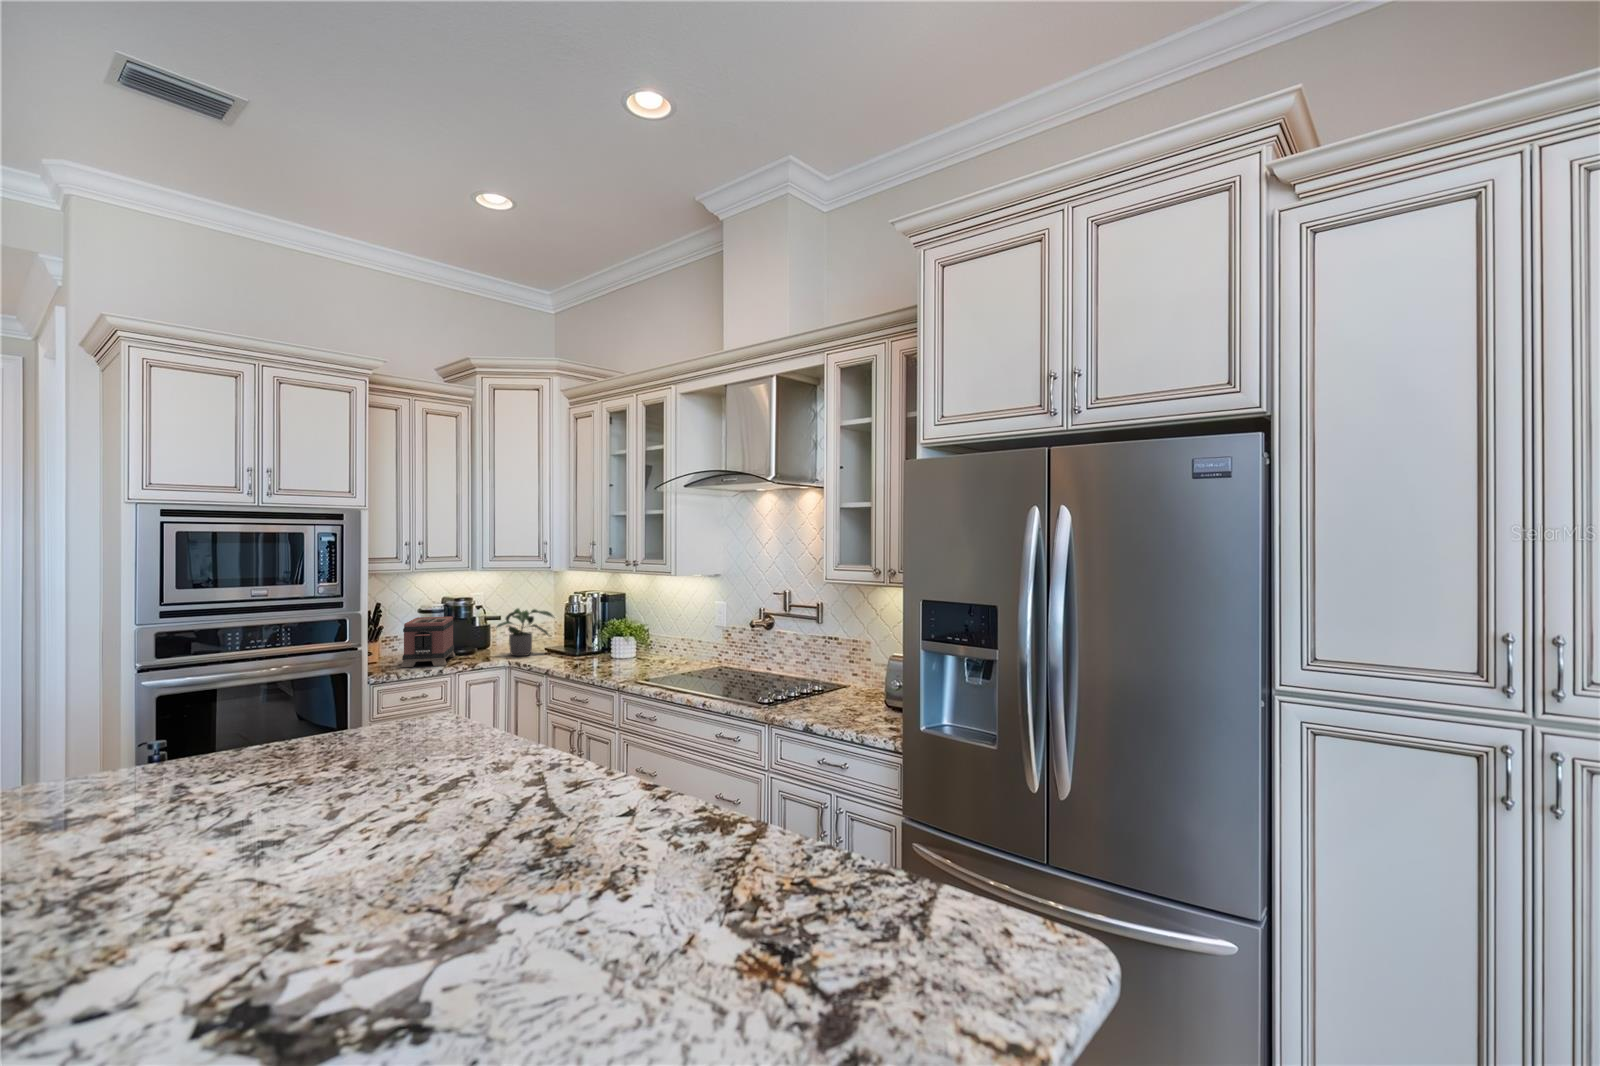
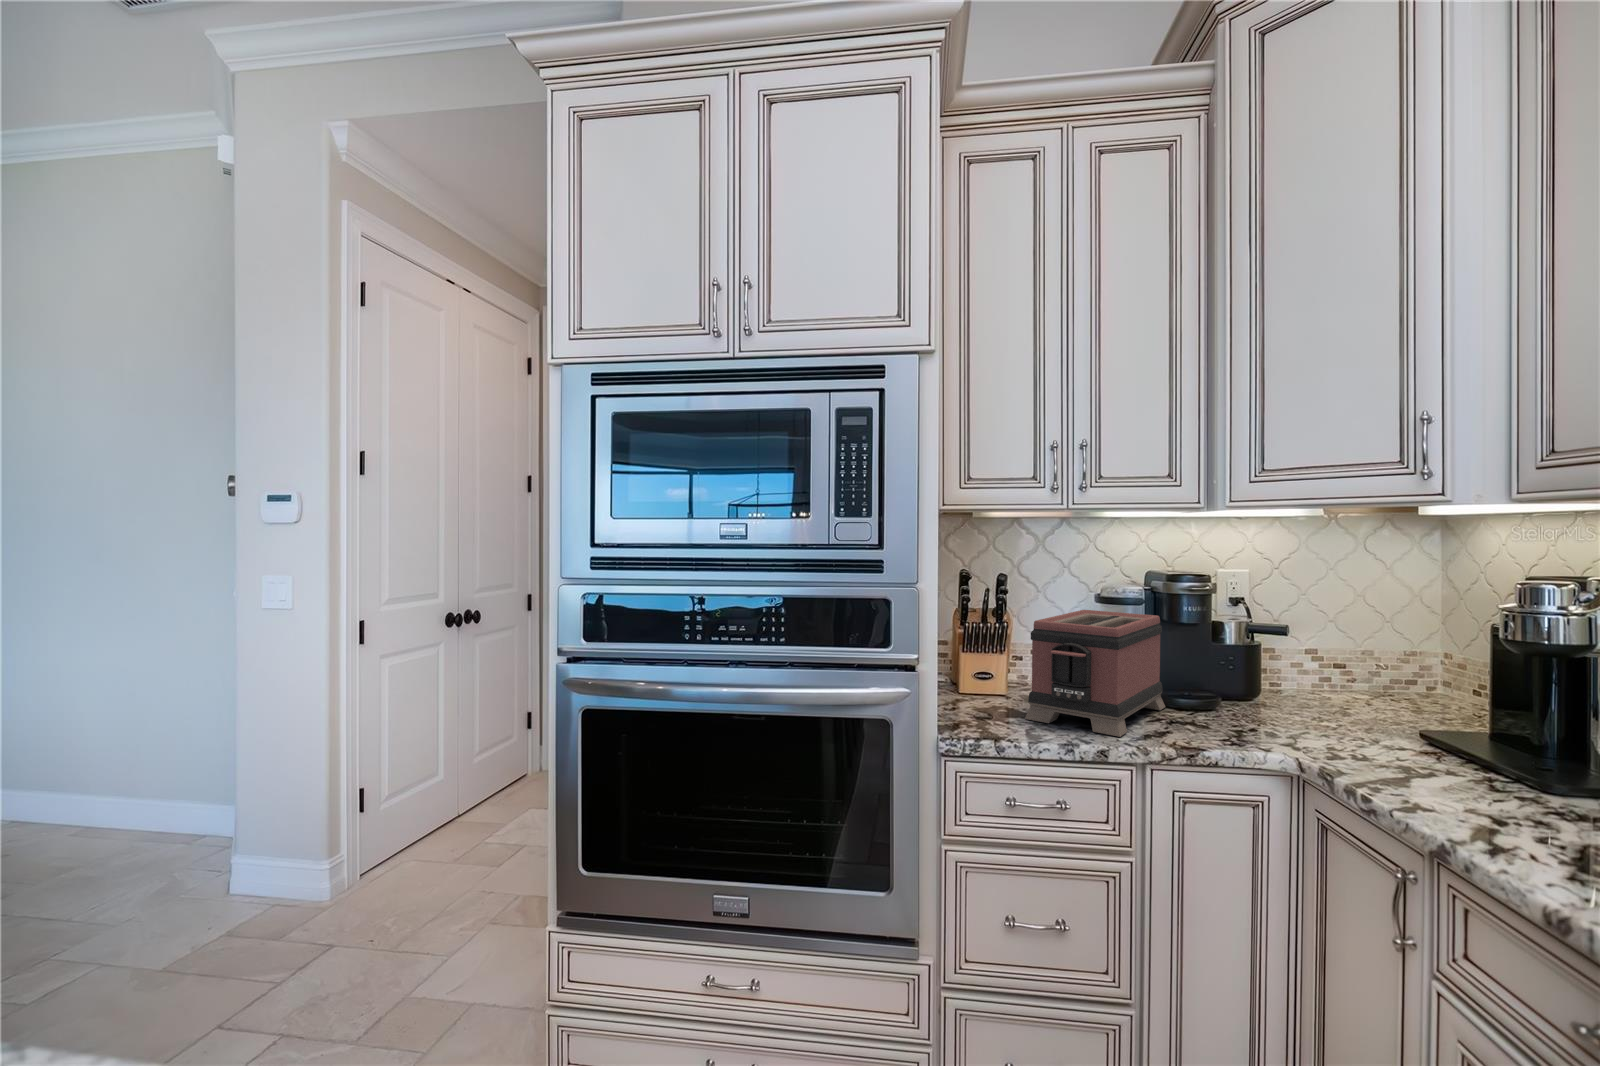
potted plant: present [497,609,555,656] -> none [1260,611,1463,750]

